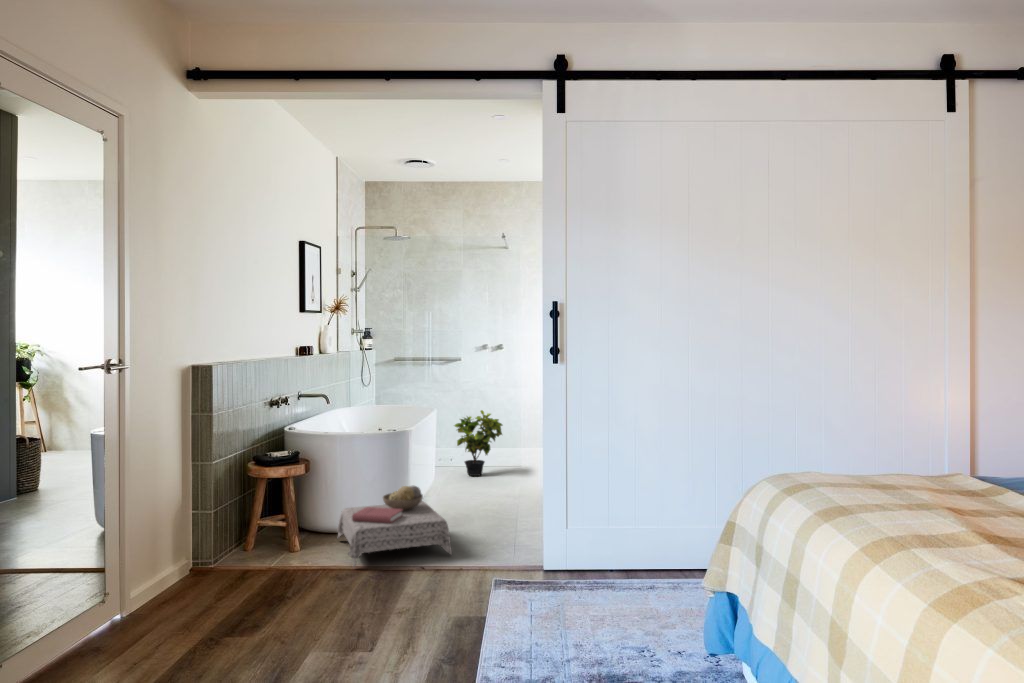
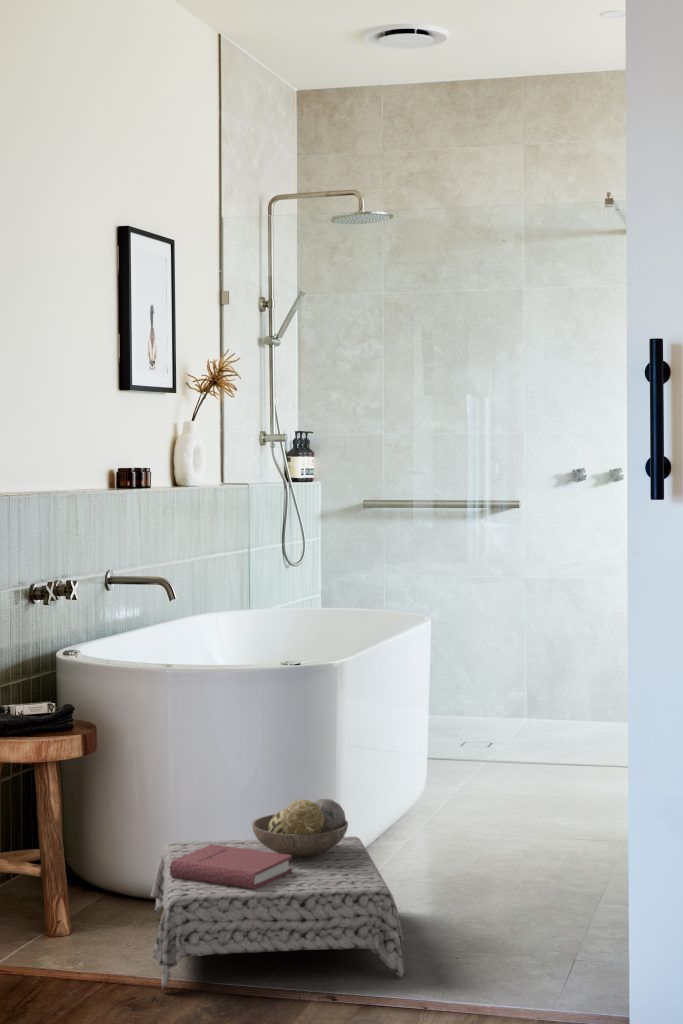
potted plant: present [454,410,502,476] -> none [479,620,599,777]

